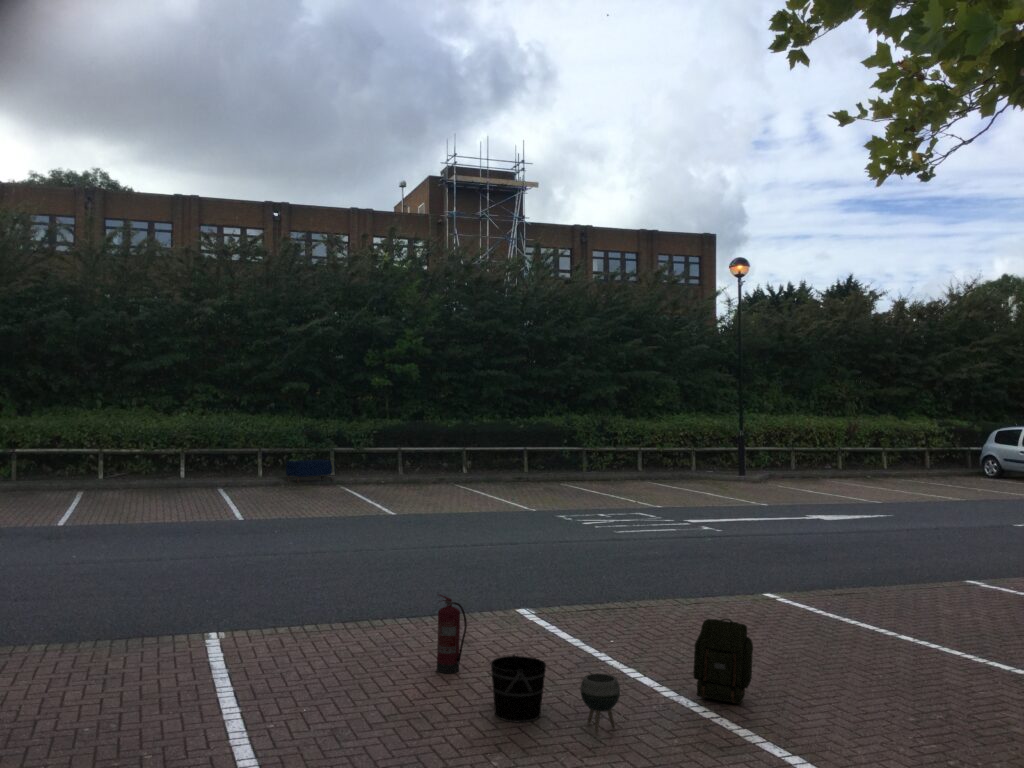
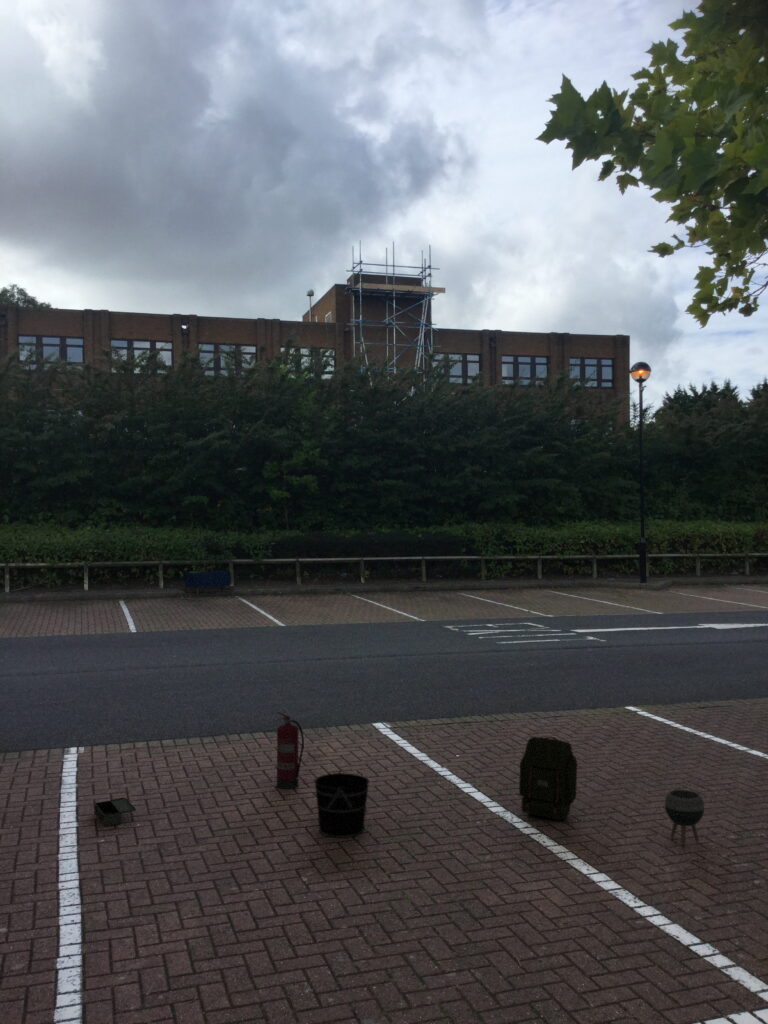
planter: present [580,673,620,732] -> present [665,790,704,846]
toolbox: none [255,682,301,712] -> present [94,798,136,826]

